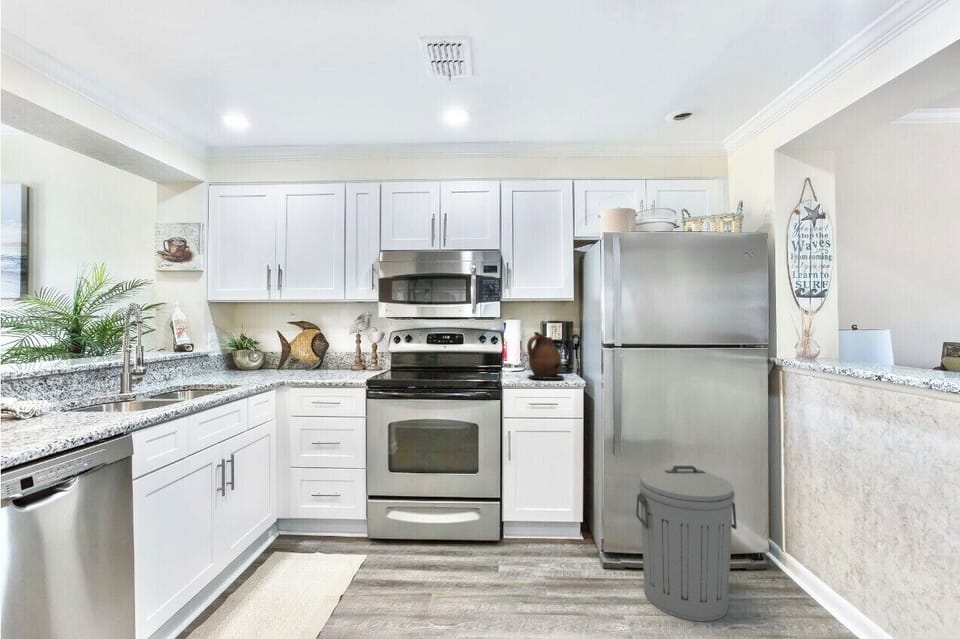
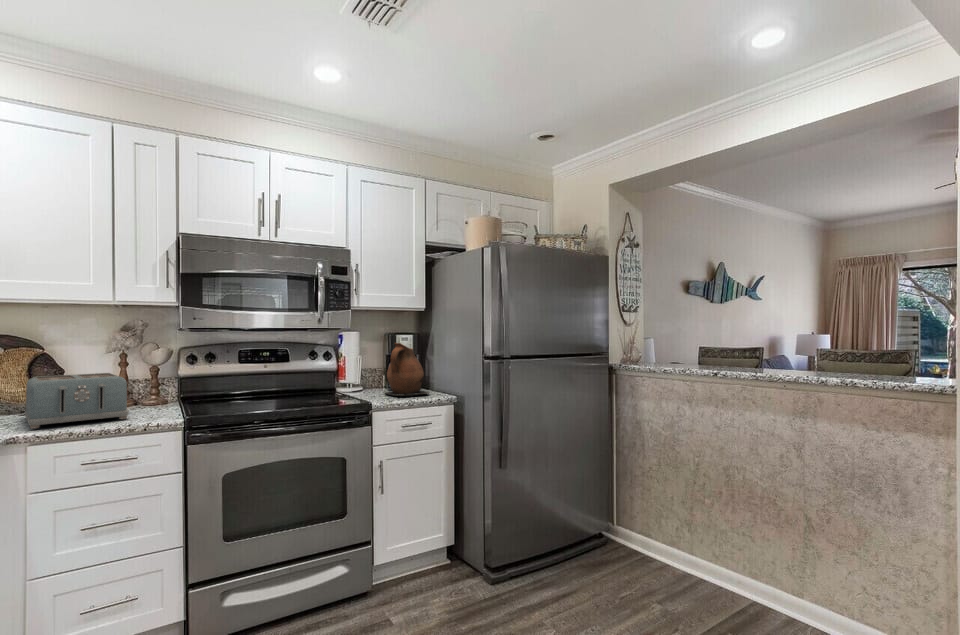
toaster: none [291,347,350,378] -> present [24,373,129,429]
trash can: present [636,466,737,621] -> none [529,463,612,607]

